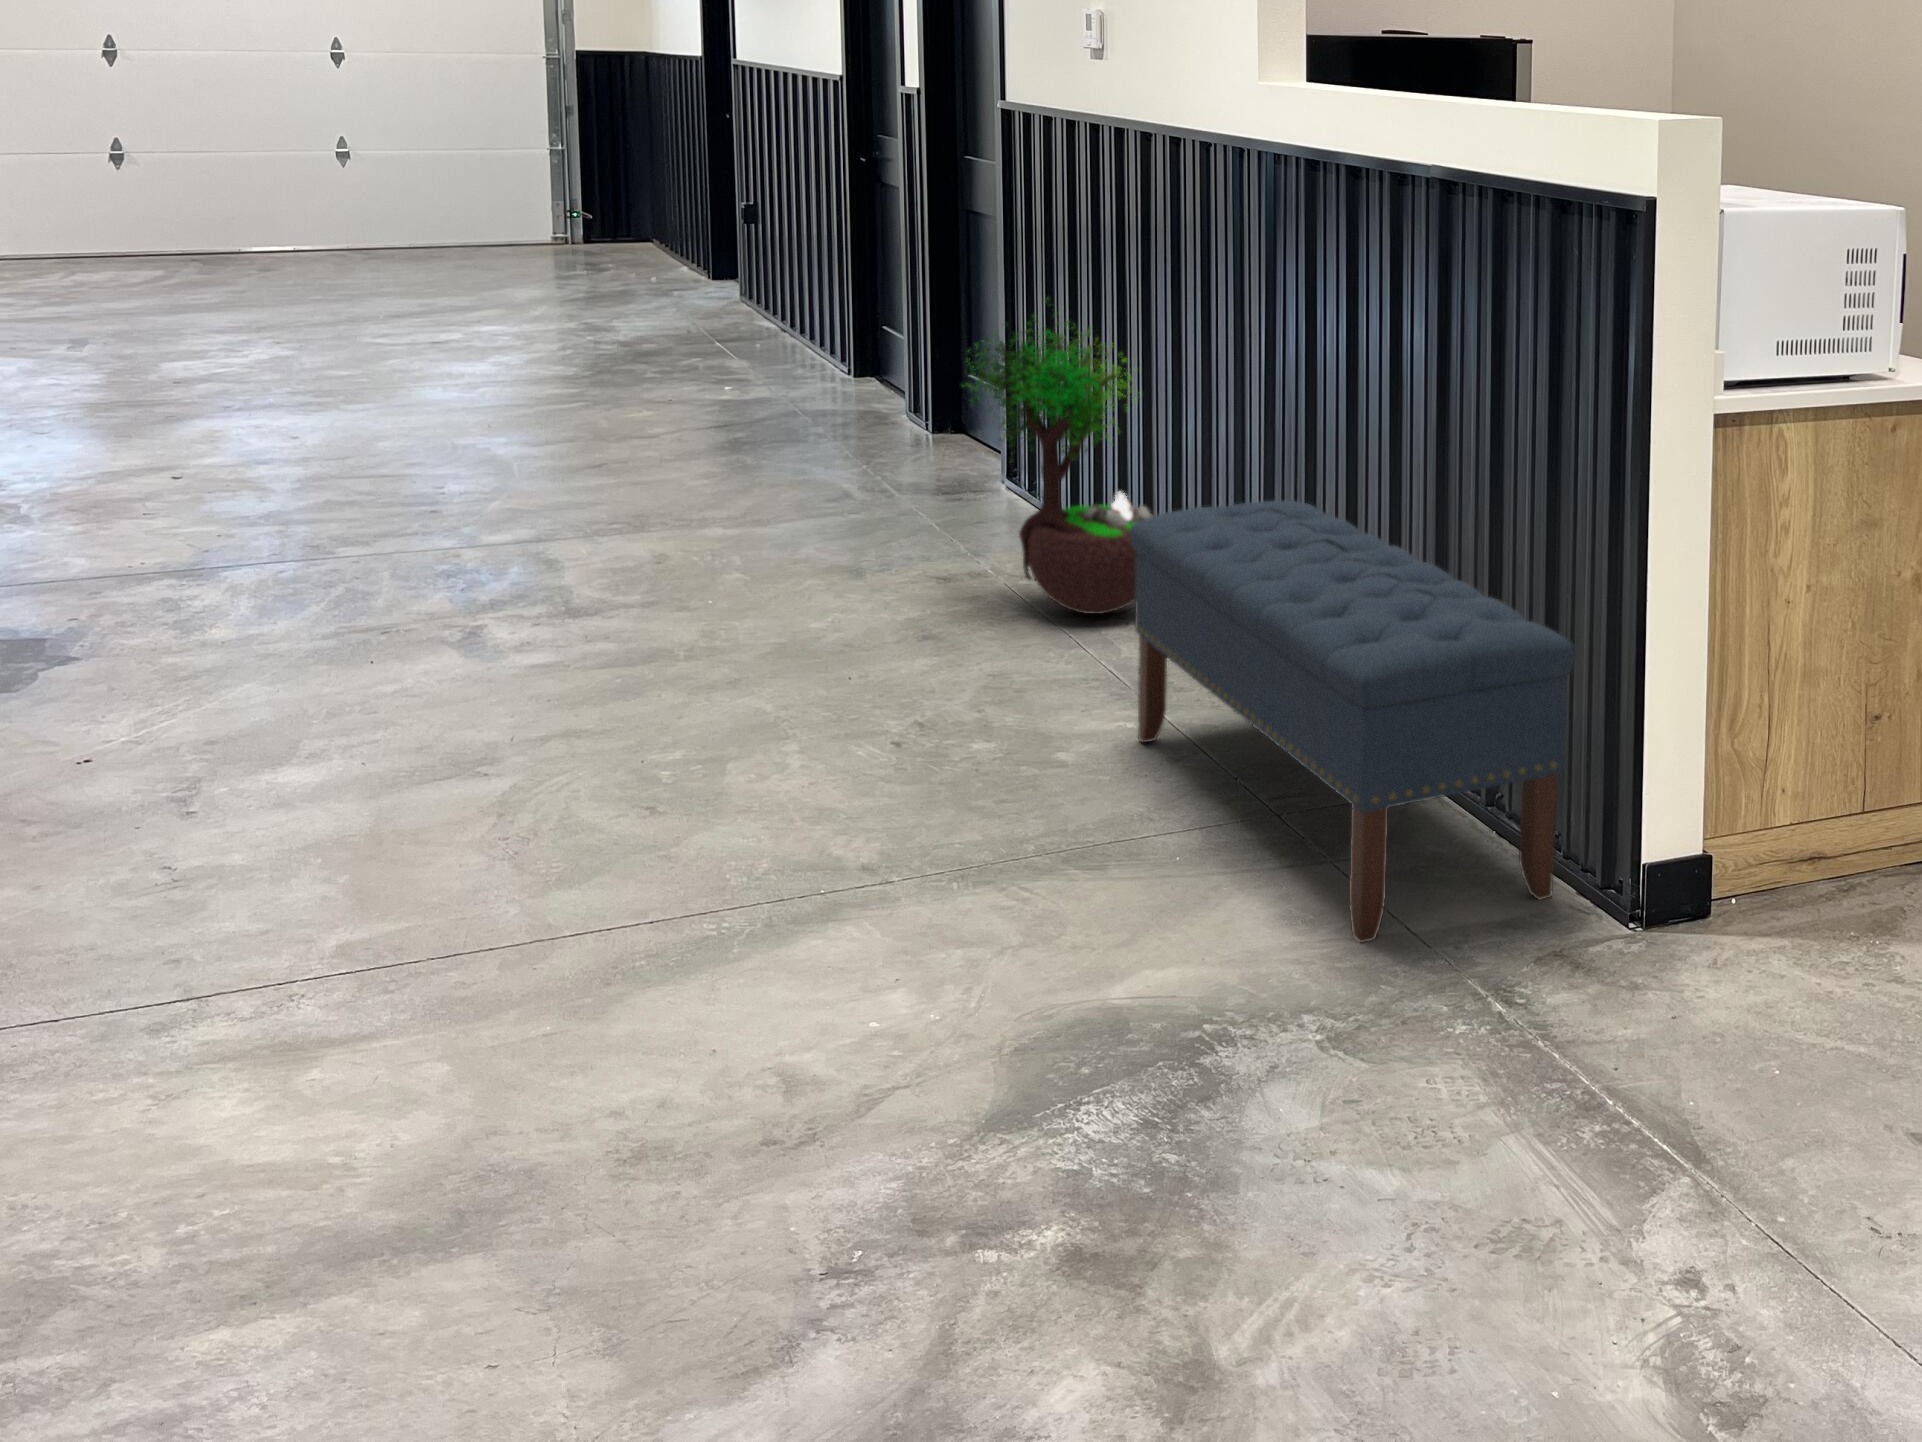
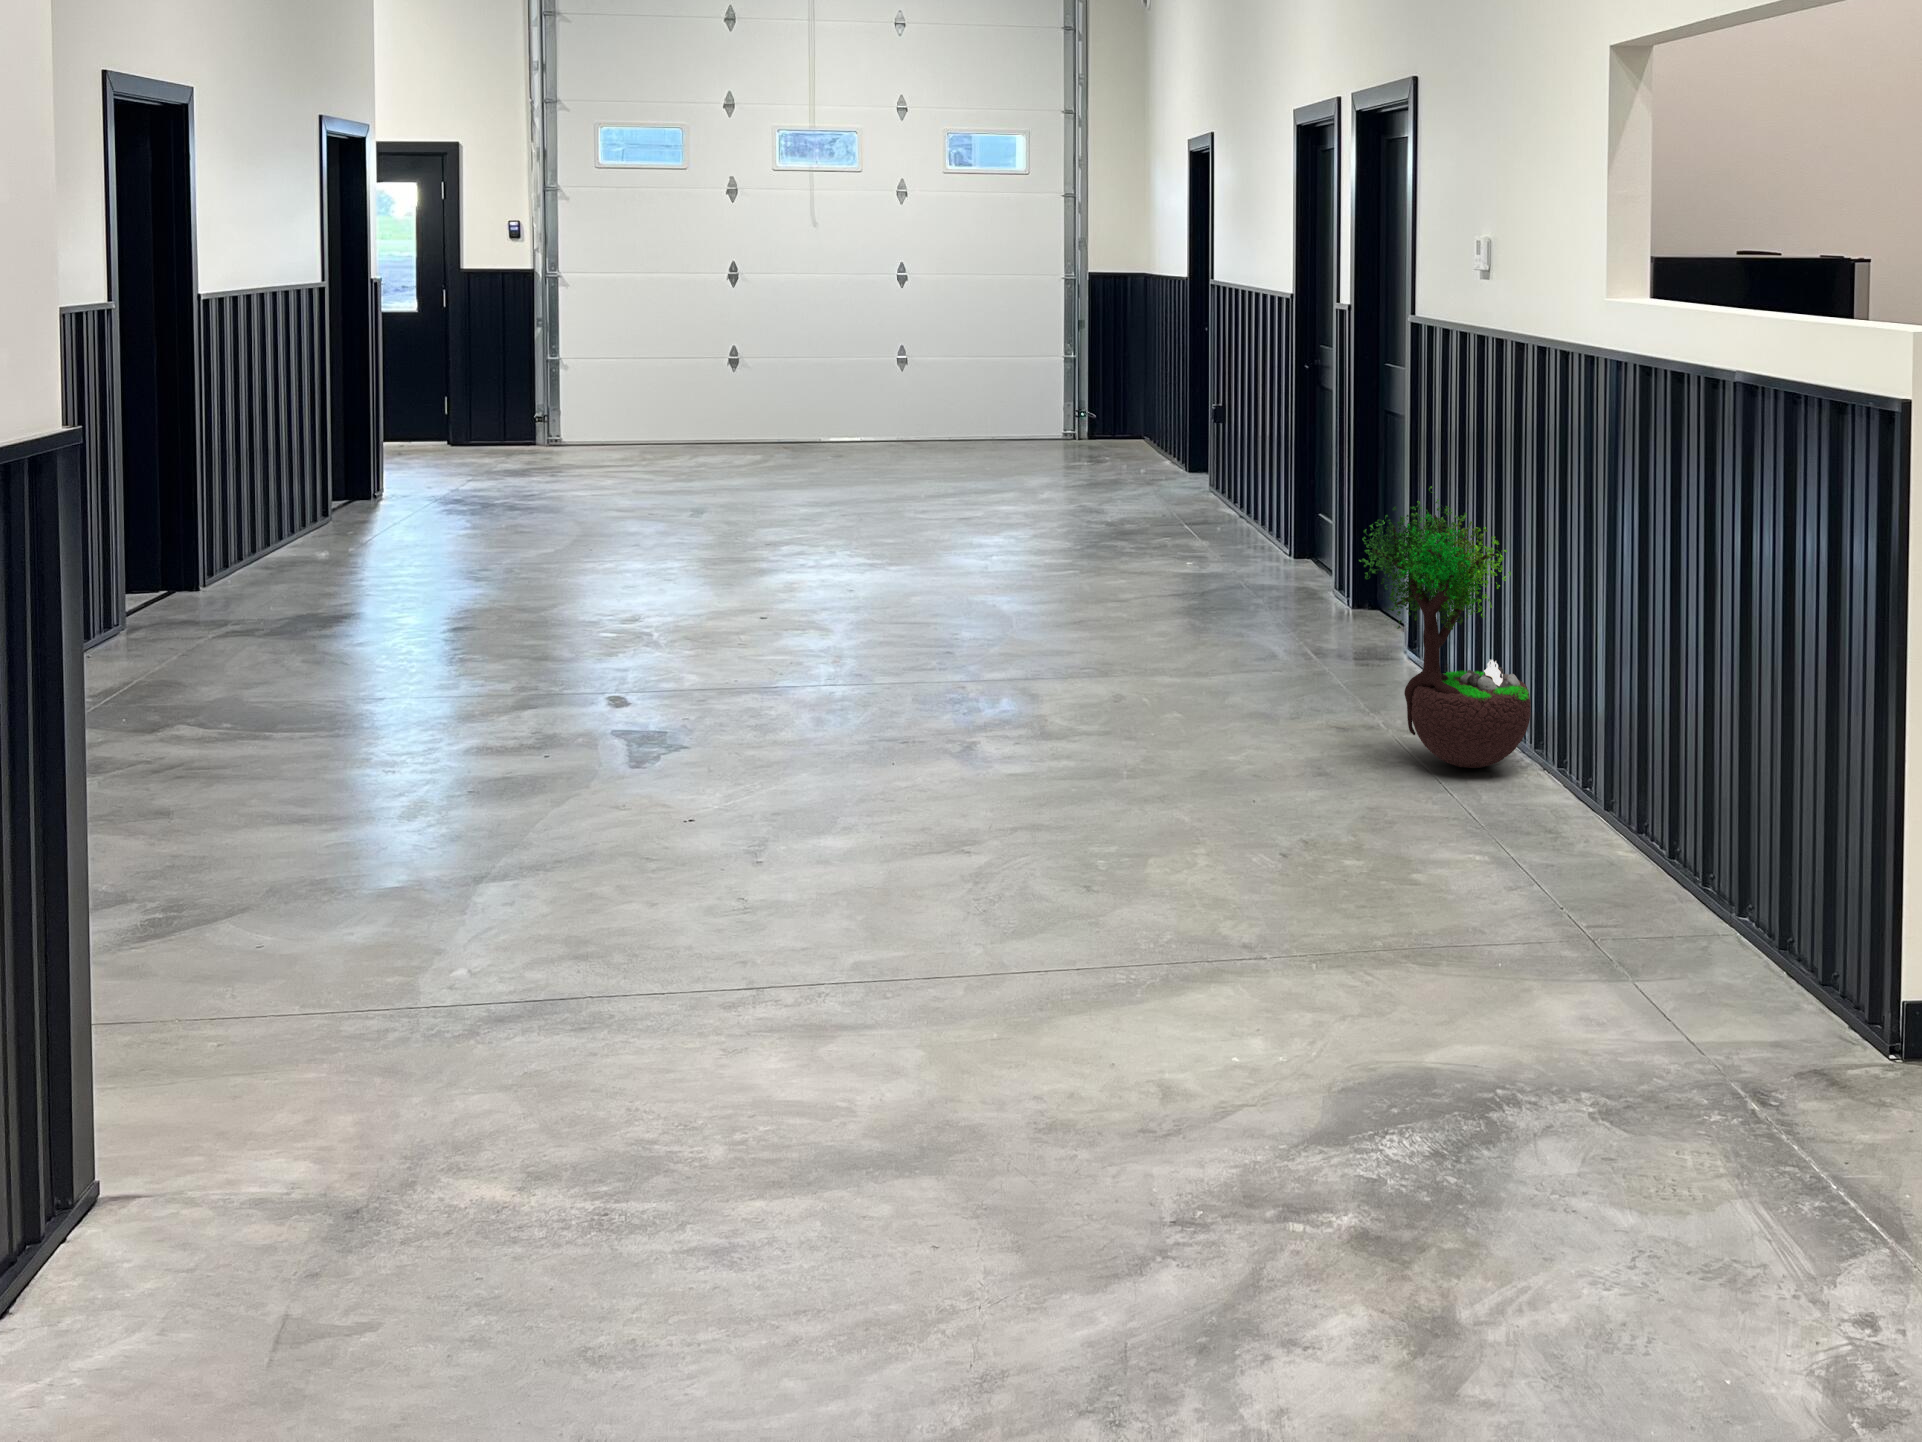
bench: present [1130,500,1576,943] -> none [1479,667,1843,1046]

